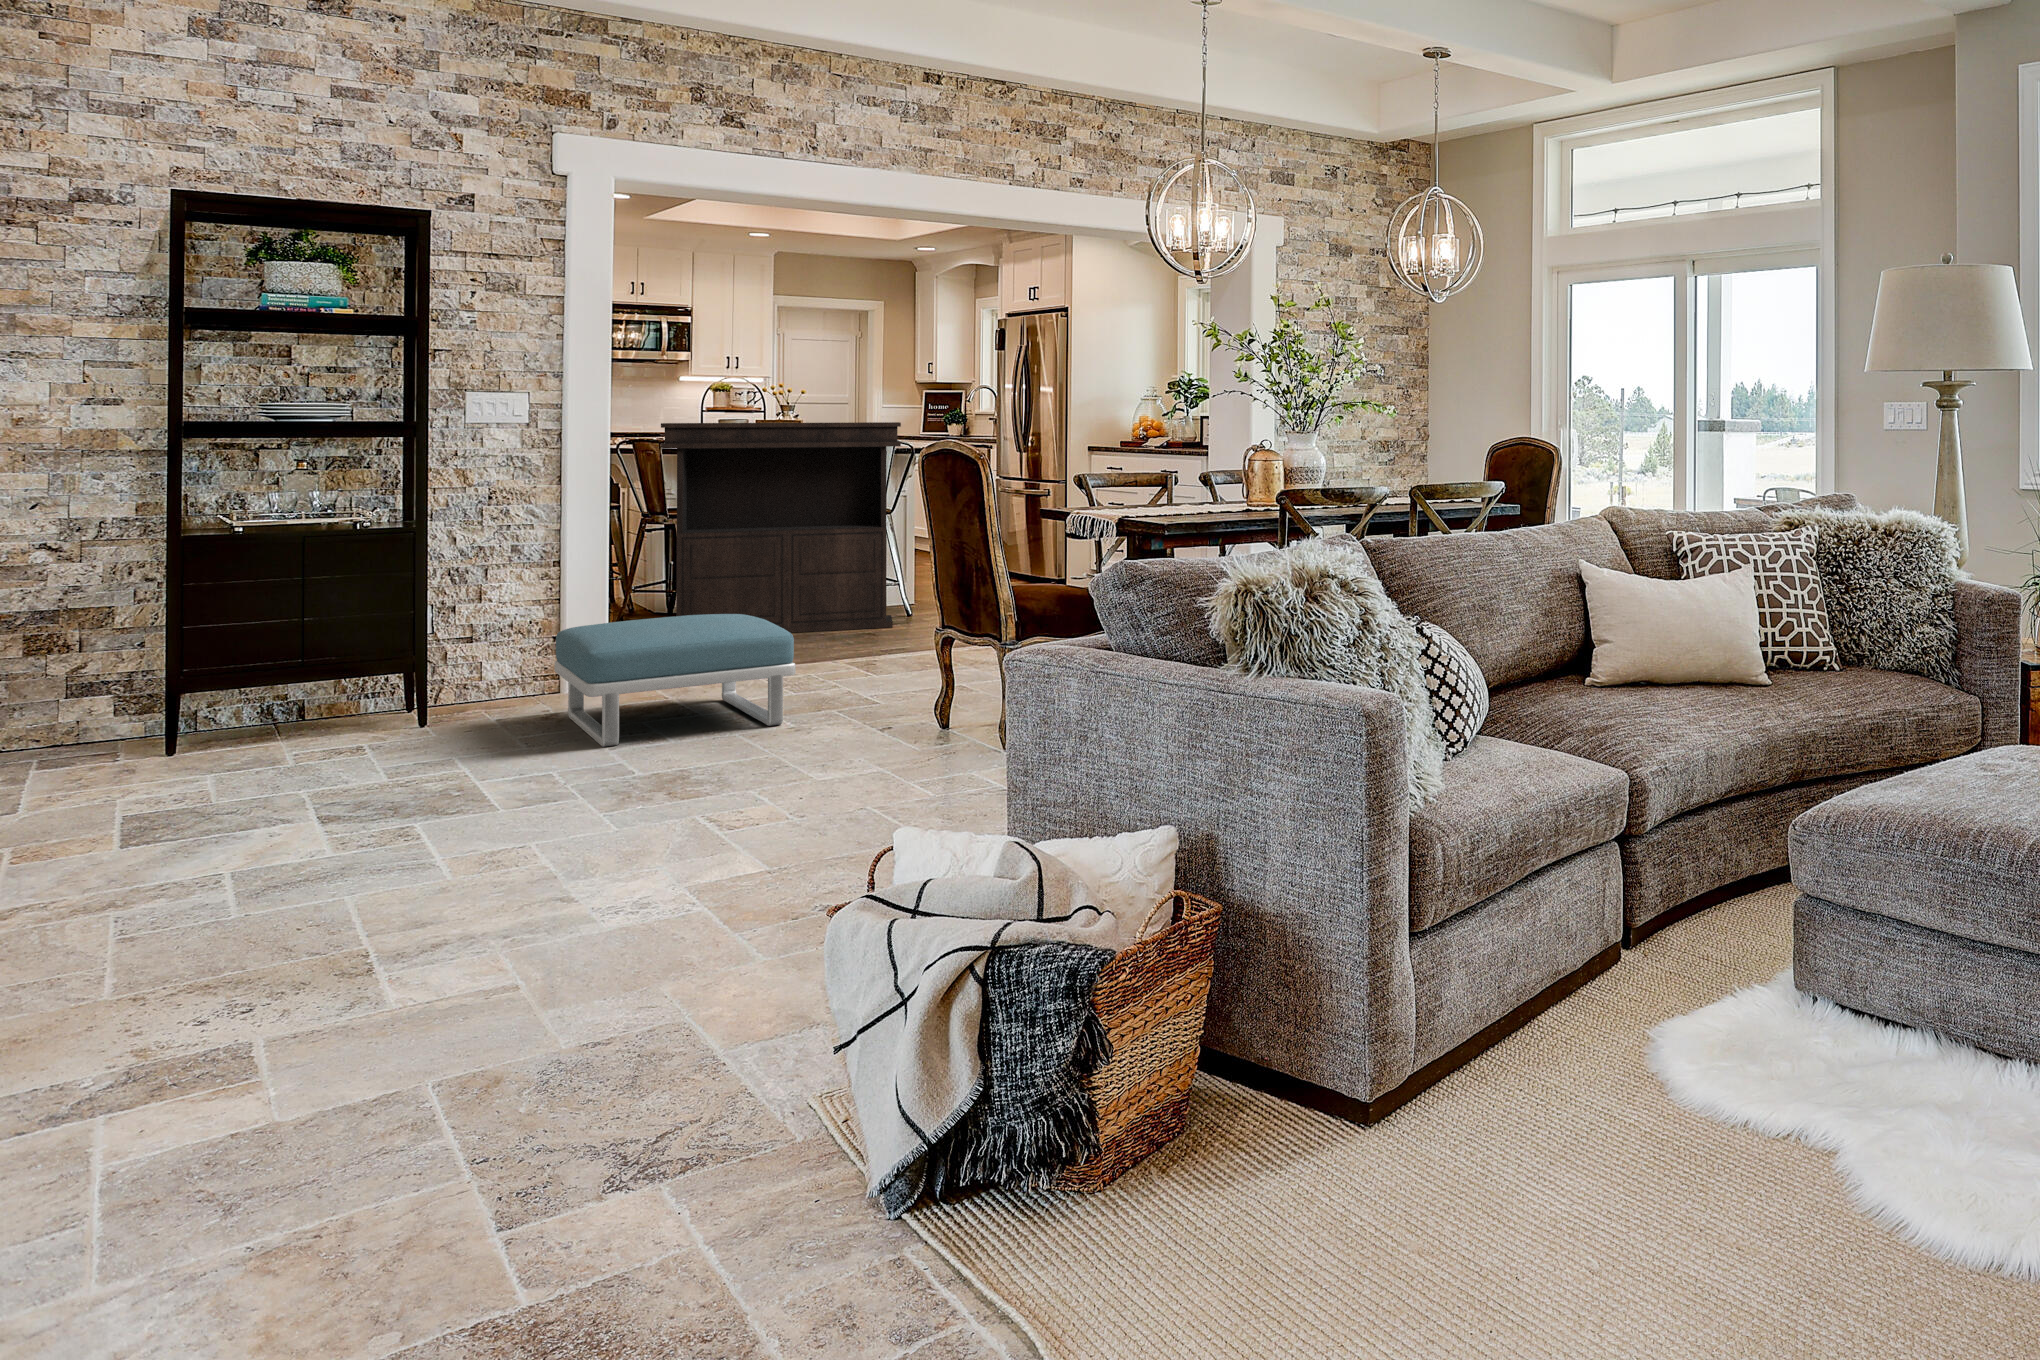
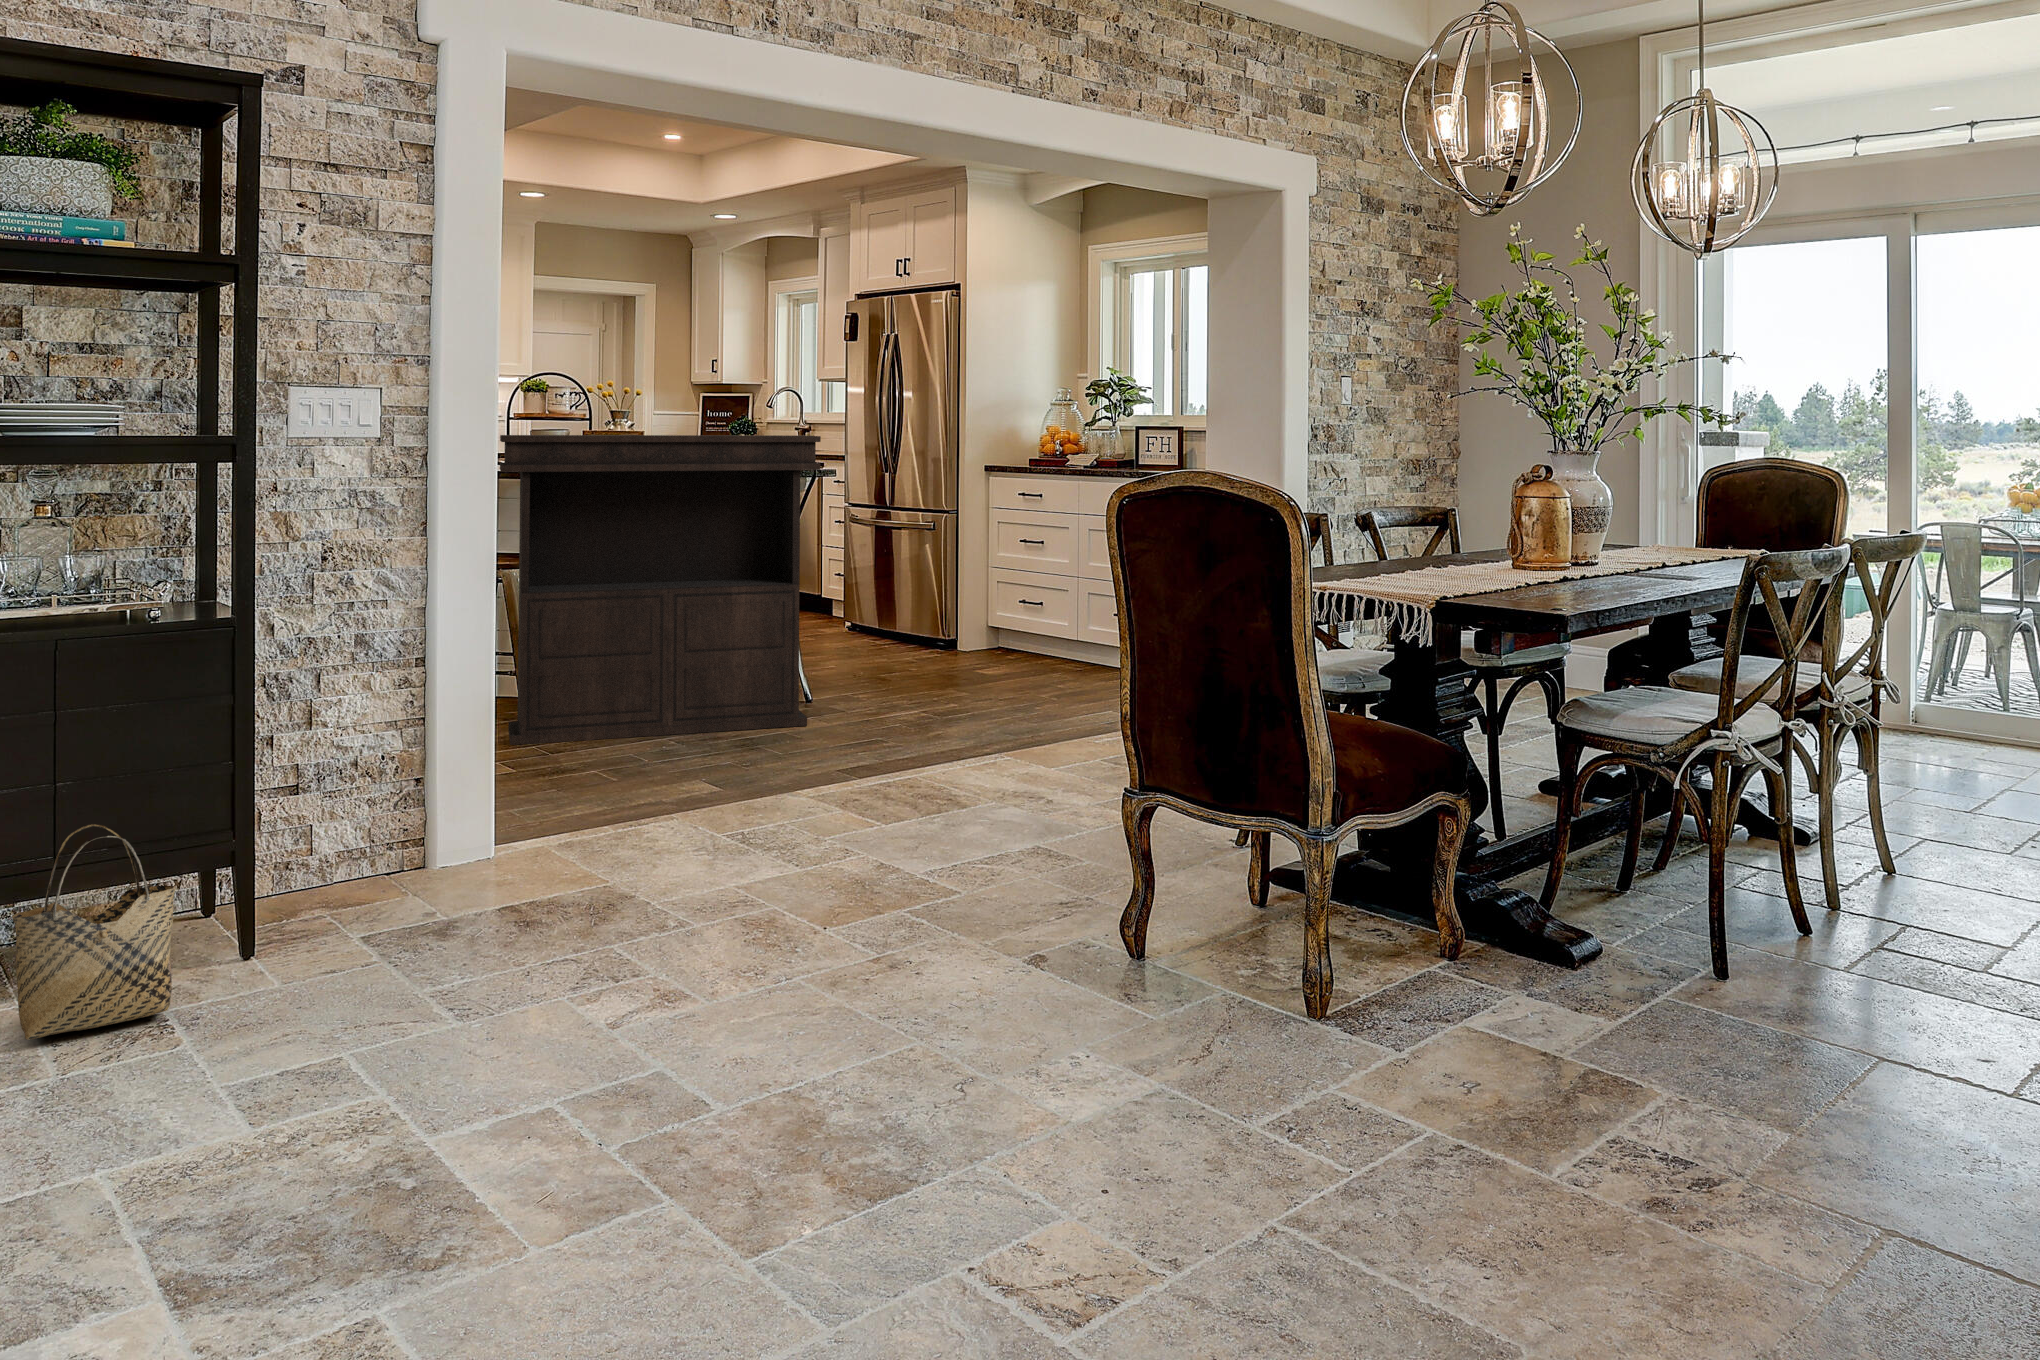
footstool: present [554,614,796,747] -> none [455,755,872,1033]
woven basket: none [278,639,376,751] -> present [12,824,175,1040]

